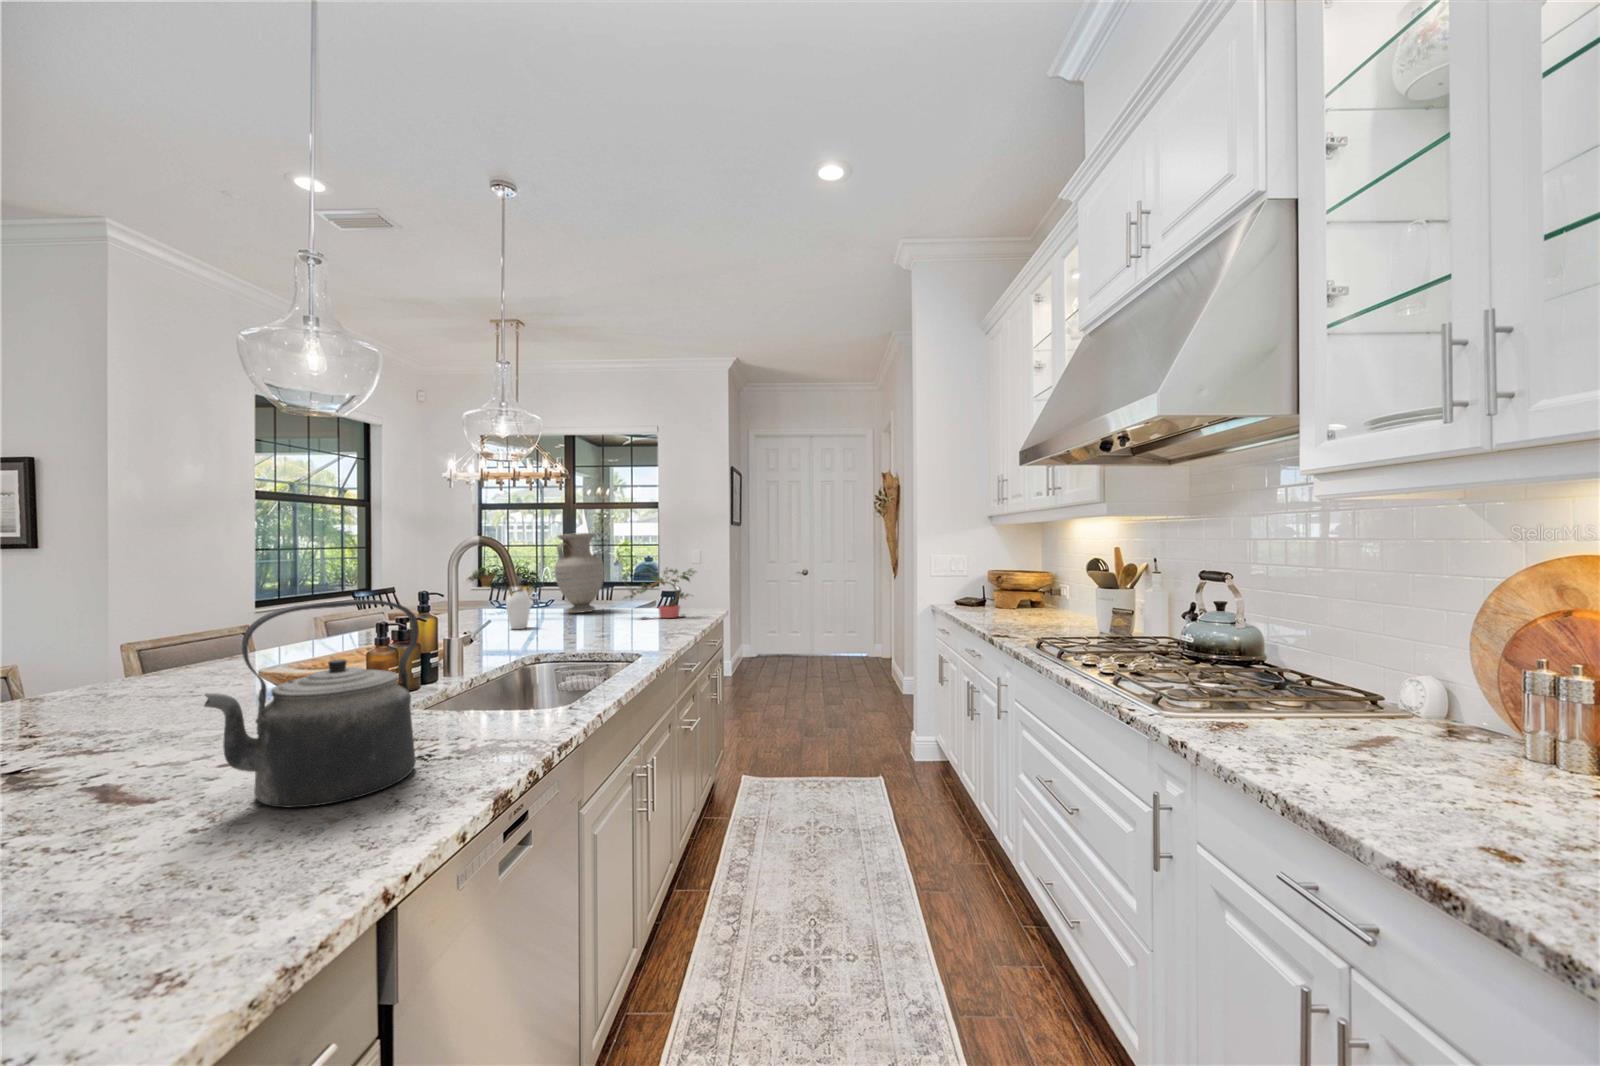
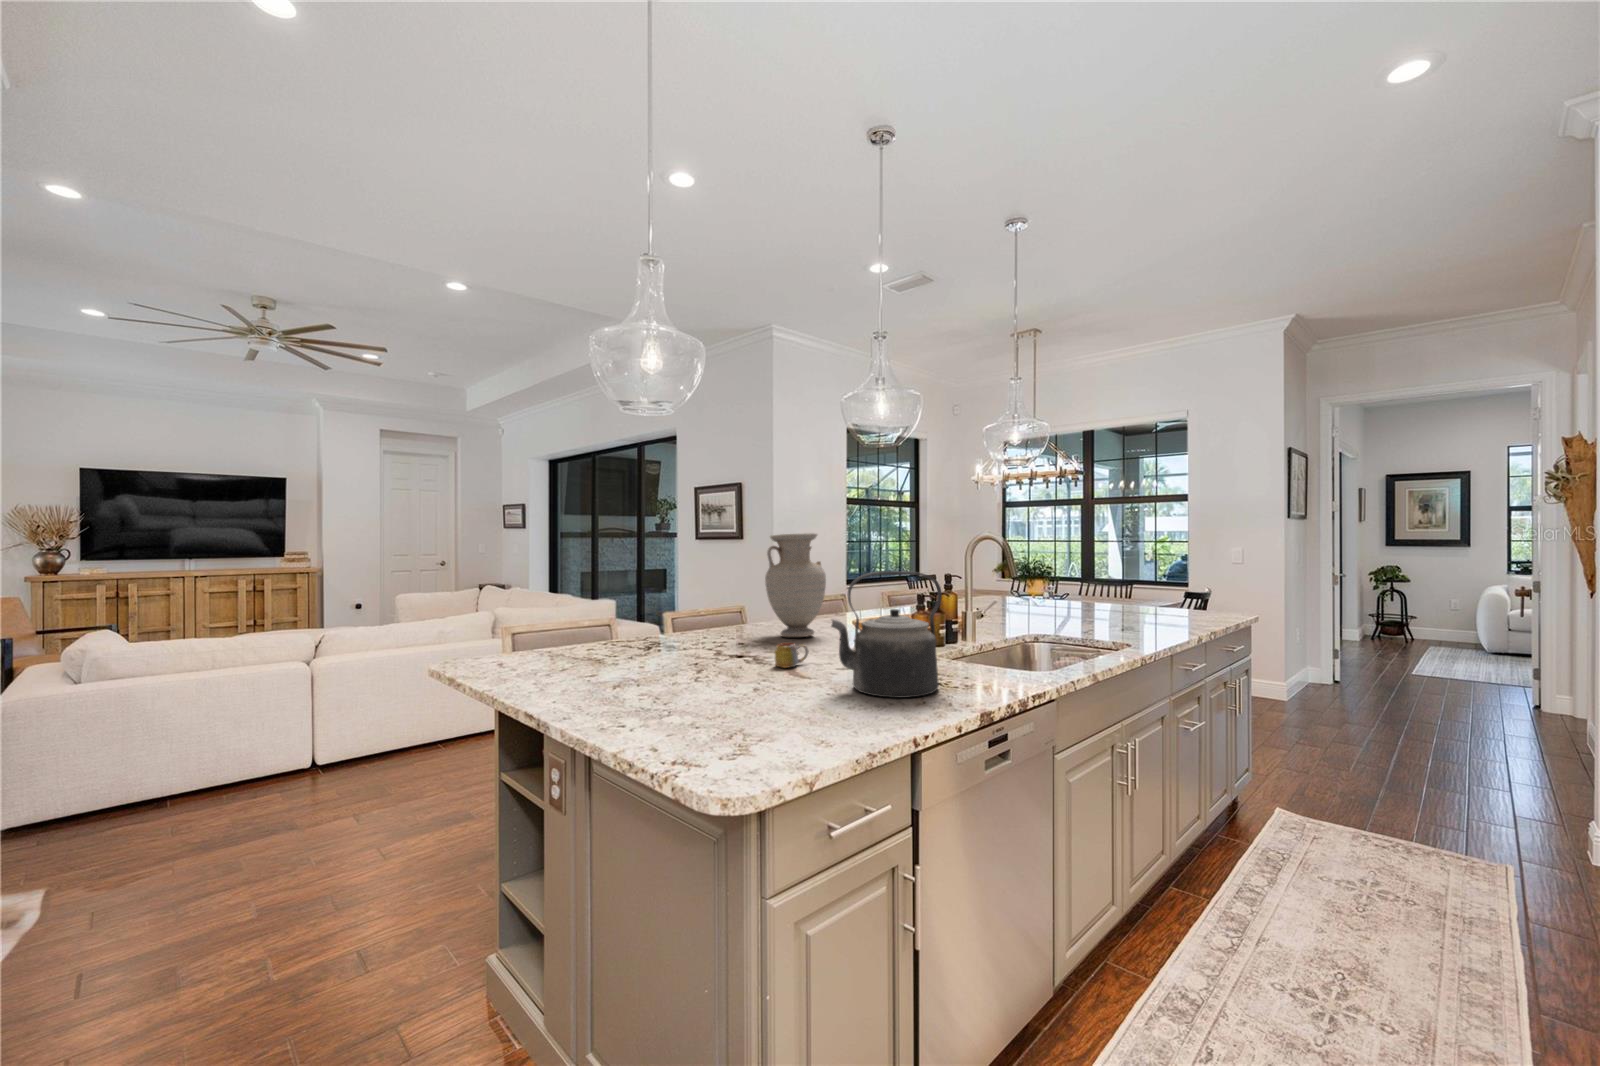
vase: present [555,533,604,613] -> present [765,533,826,637]
potted plant: present [624,568,695,618] -> none [1128,565,1216,619]
soap dispenser: present [506,576,531,629] -> none [1018,567,1044,614]
mug: none [73,734,160,786] -> present [775,643,808,668]

